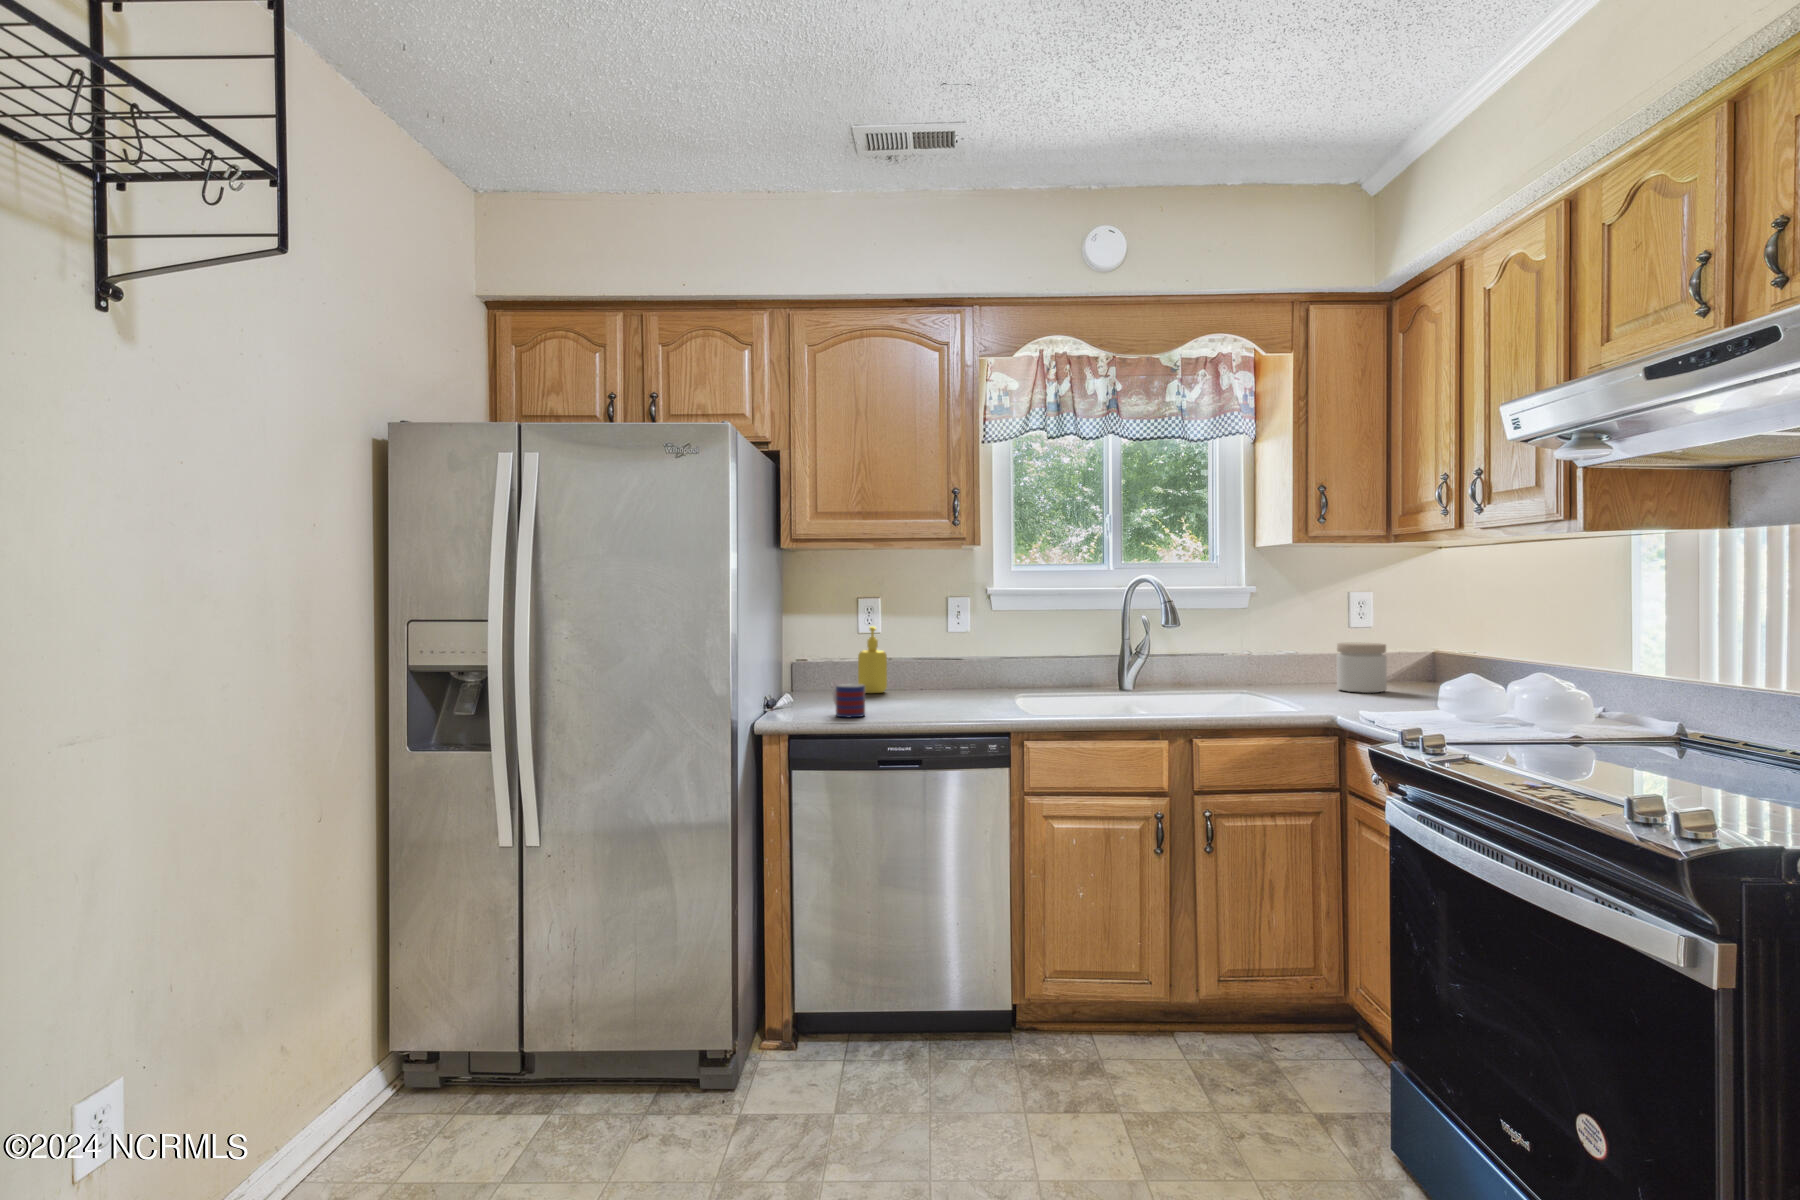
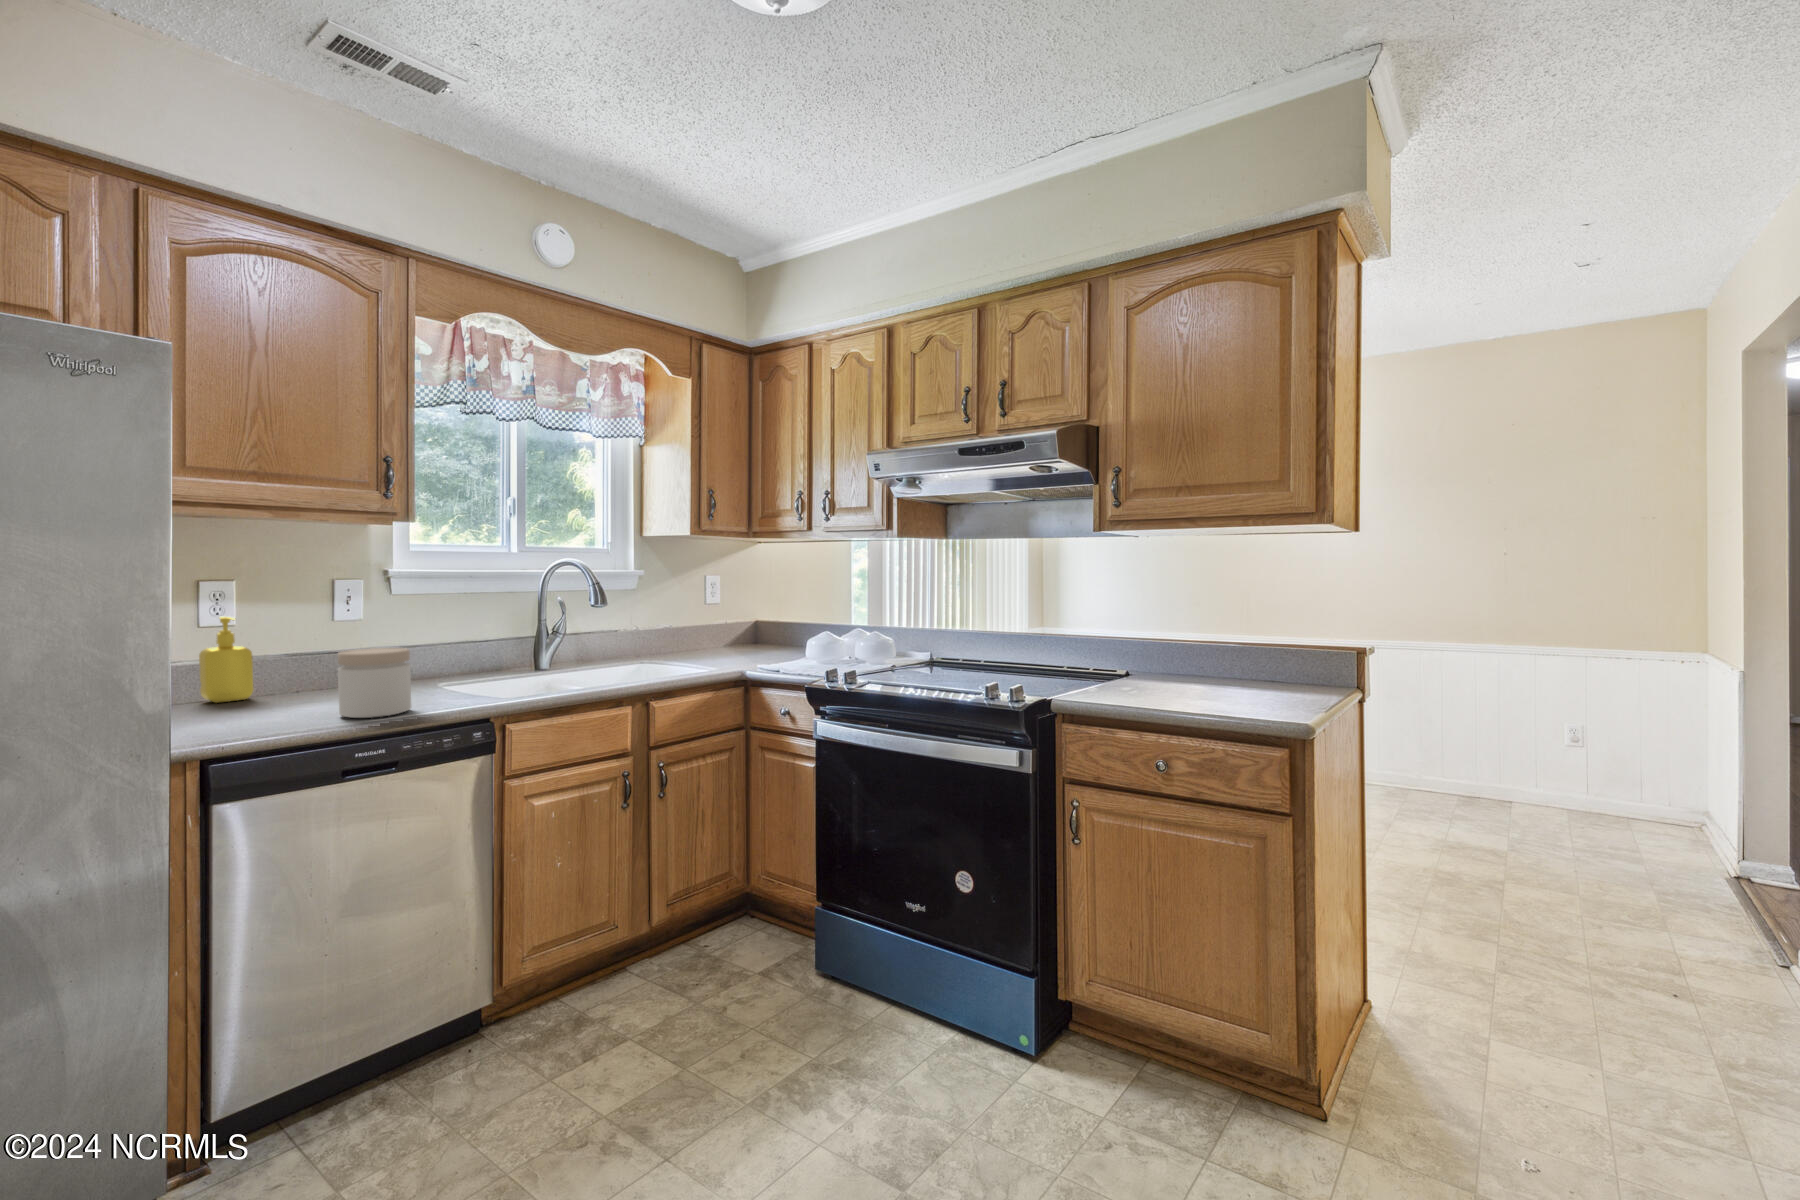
jar: present [1337,643,1387,693] -> present [338,648,411,718]
mug: present [833,684,865,717] -> none [232,691,296,735]

